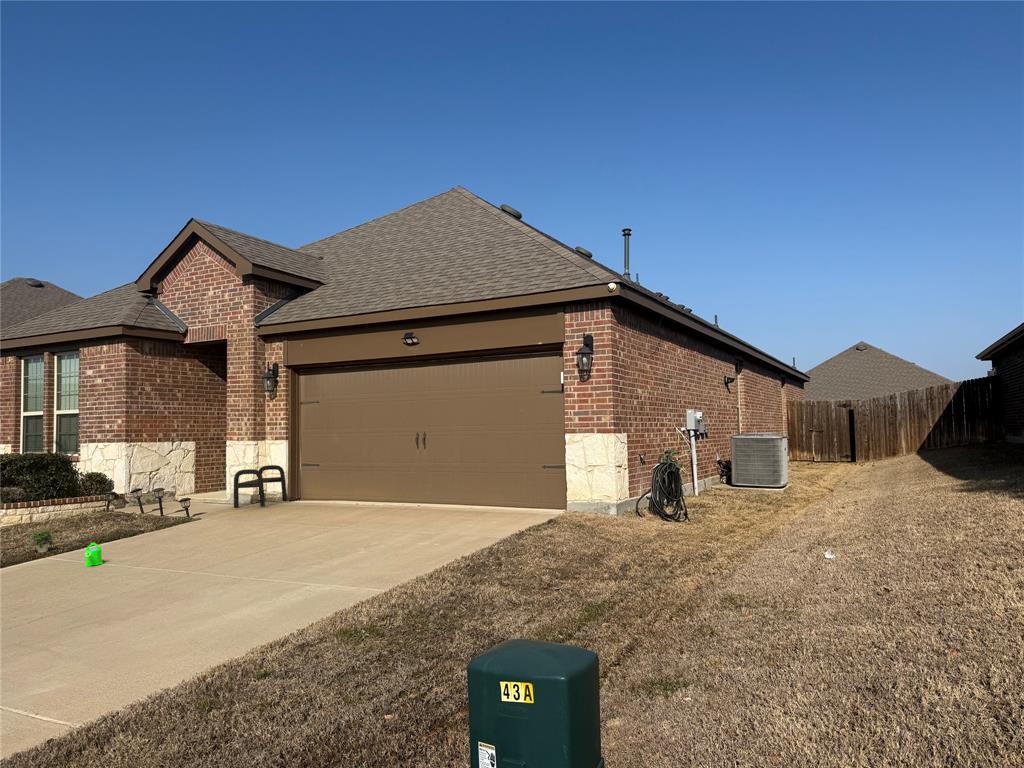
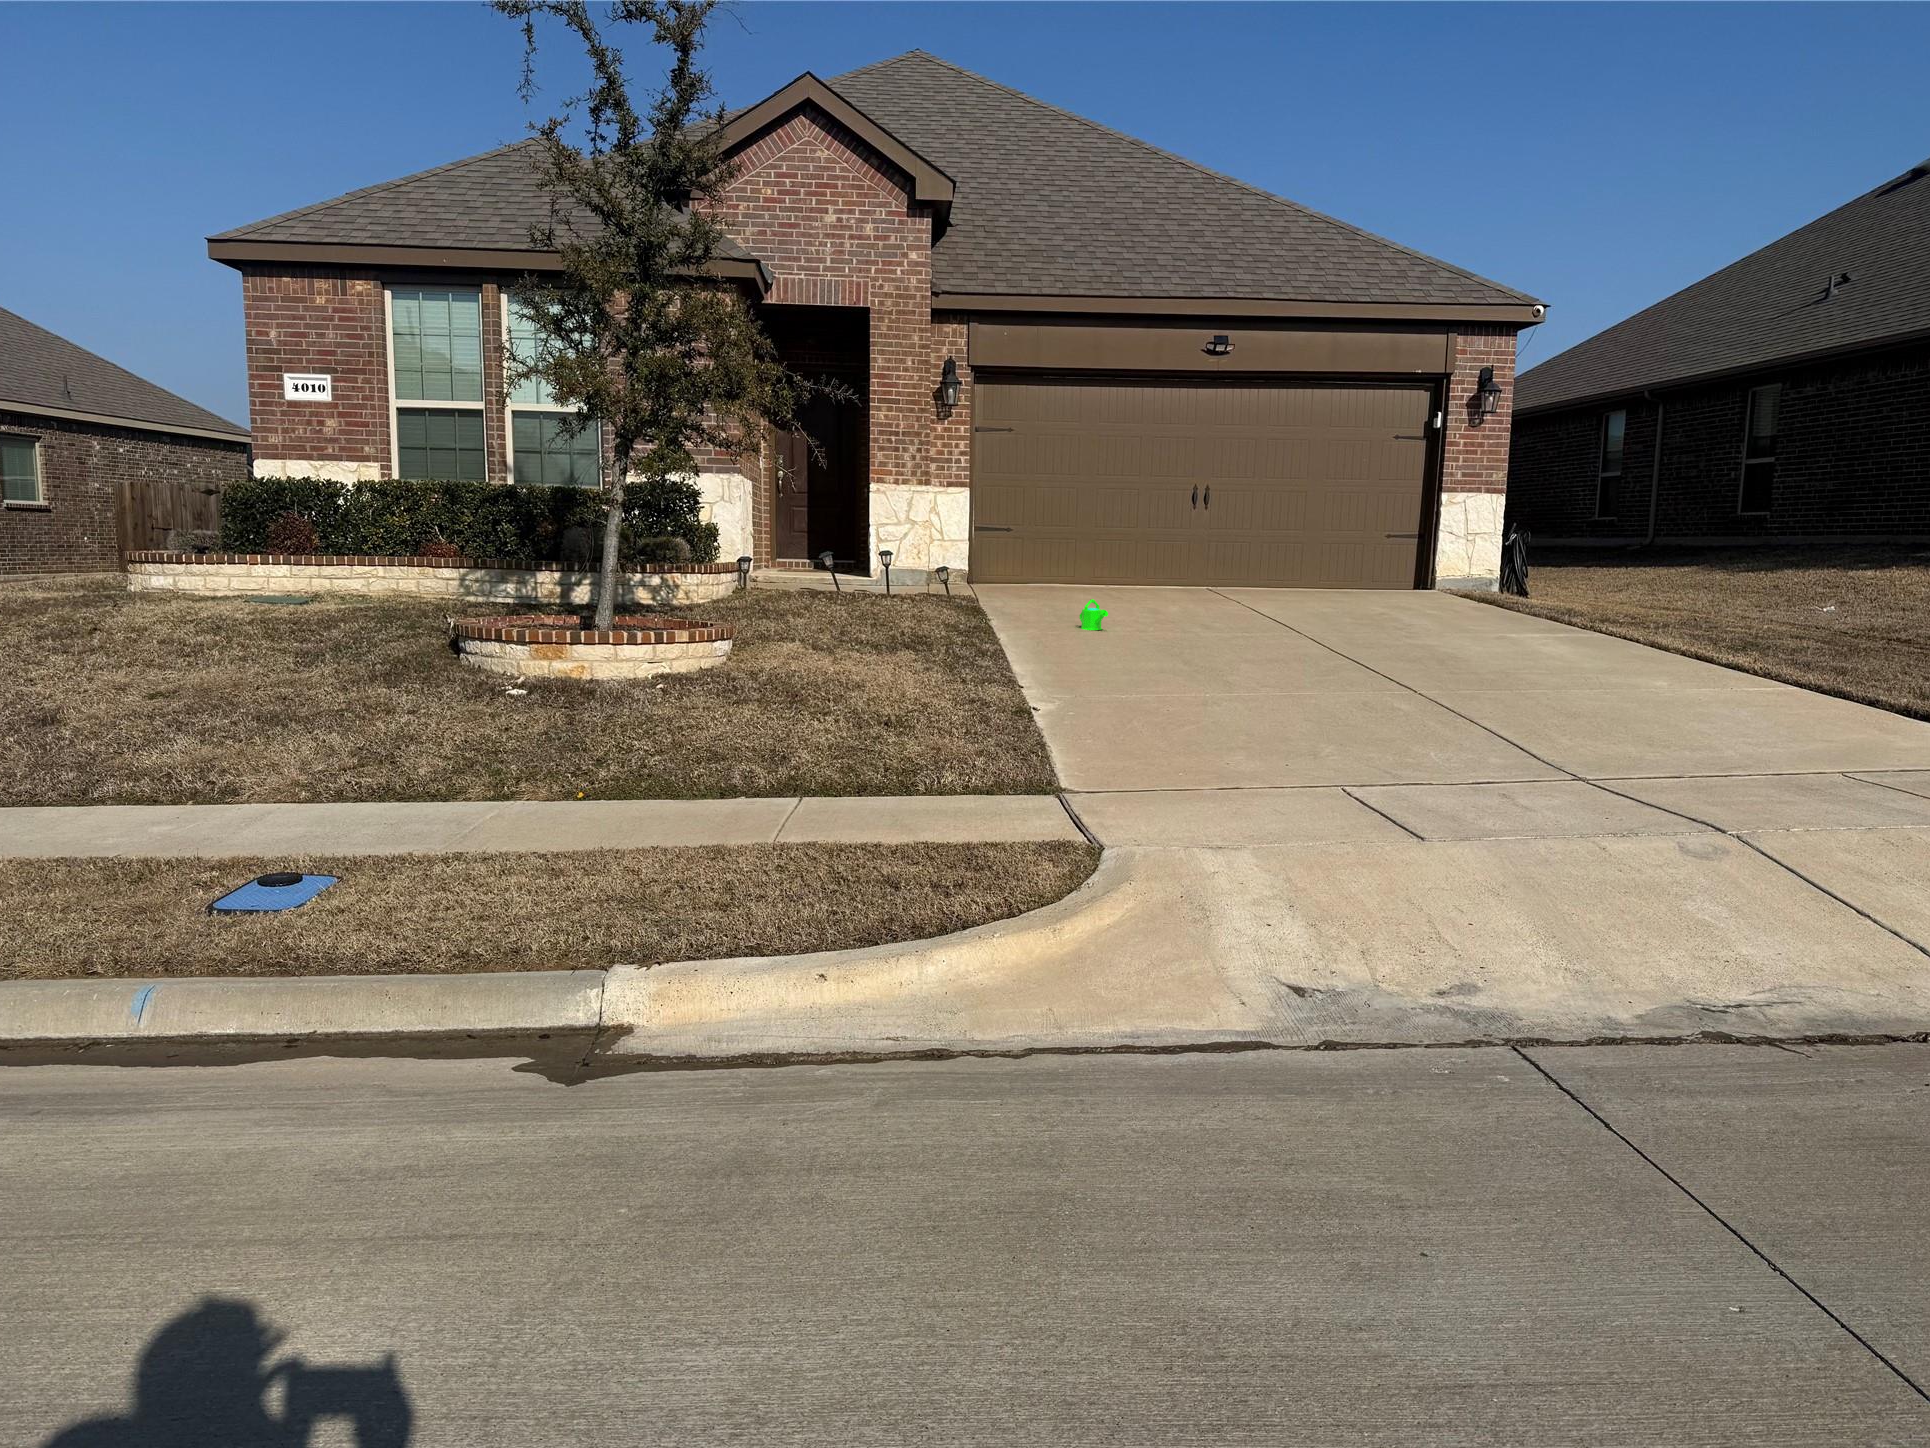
bench: present [234,465,287,508] -> none [925,521,986,581]
potted plant: present [27,530,57,553] -> none [920,584,961,618]

